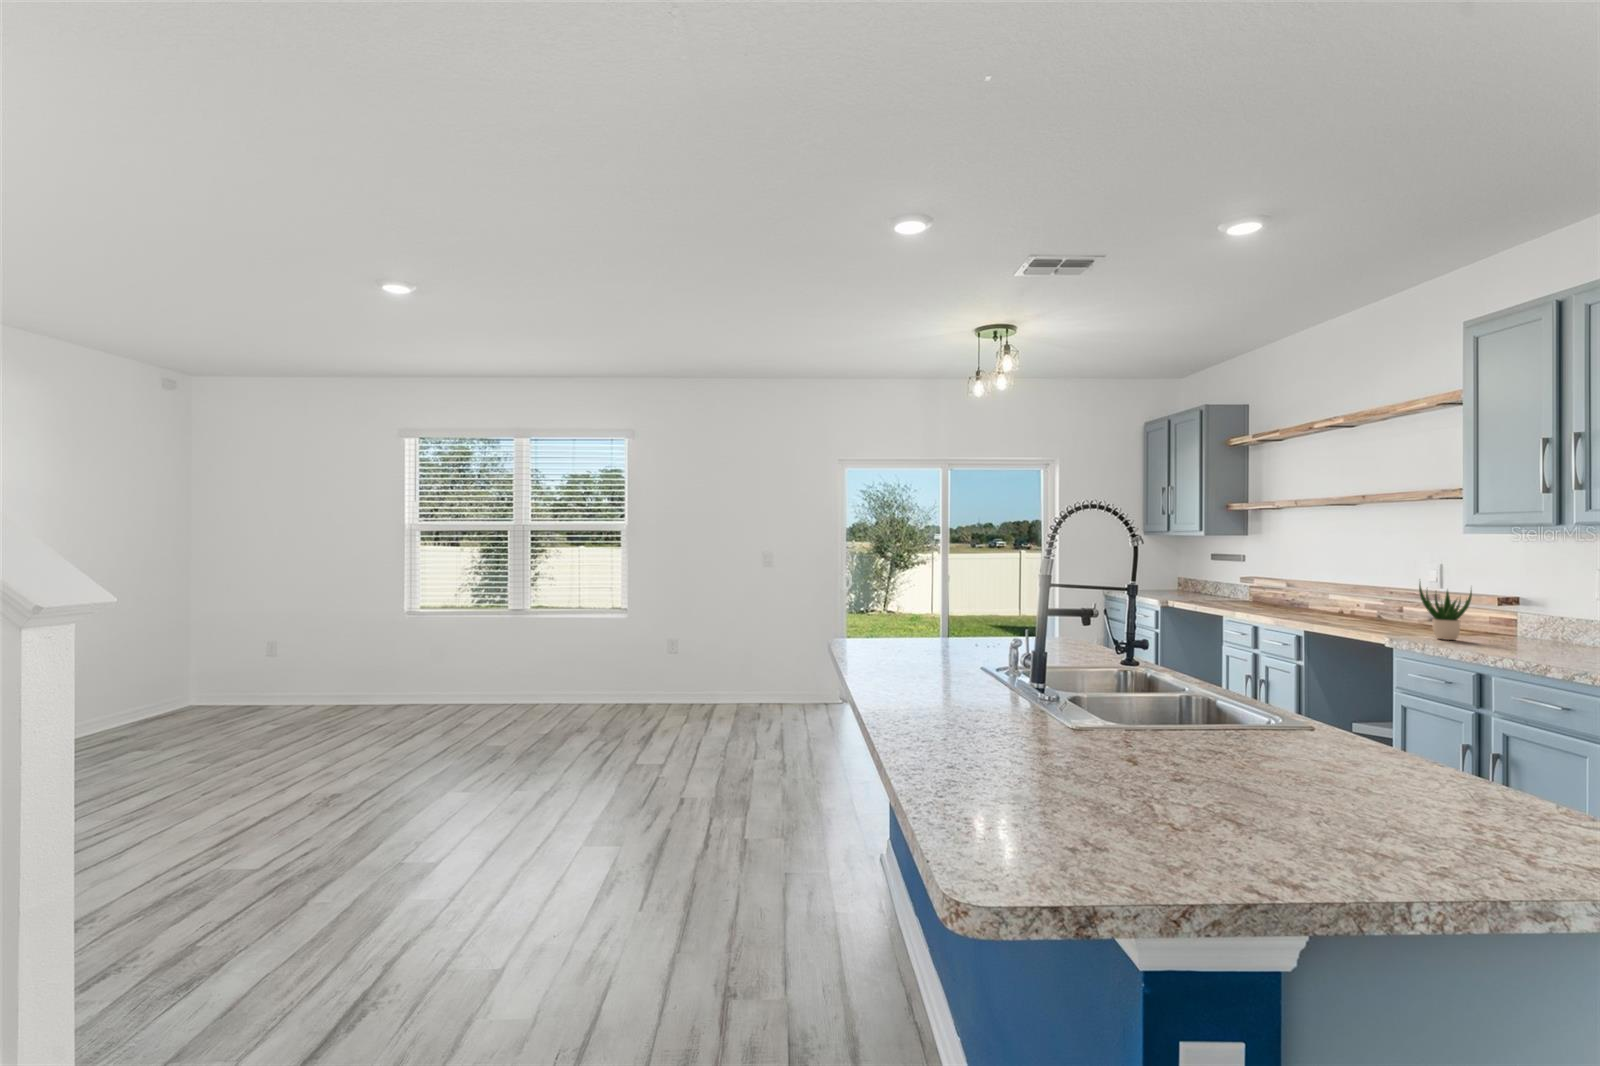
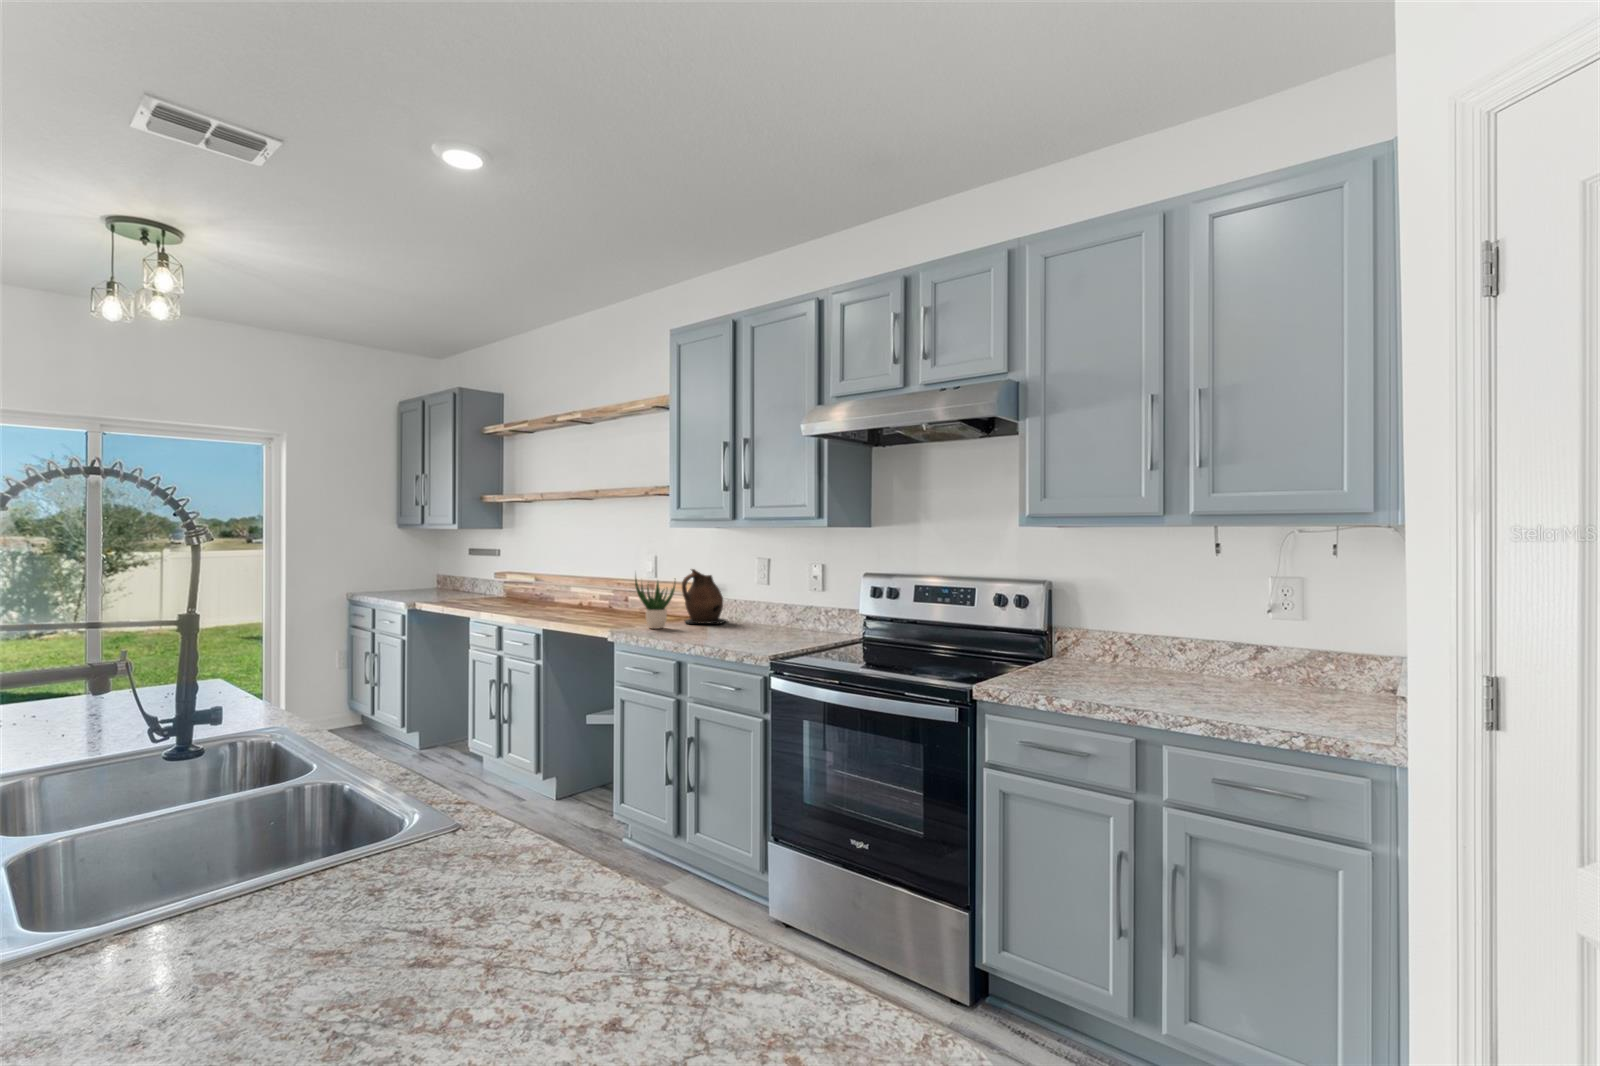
ceramic pitcher: none [1480,579,1547,643] -> present [682,569,726,624]

